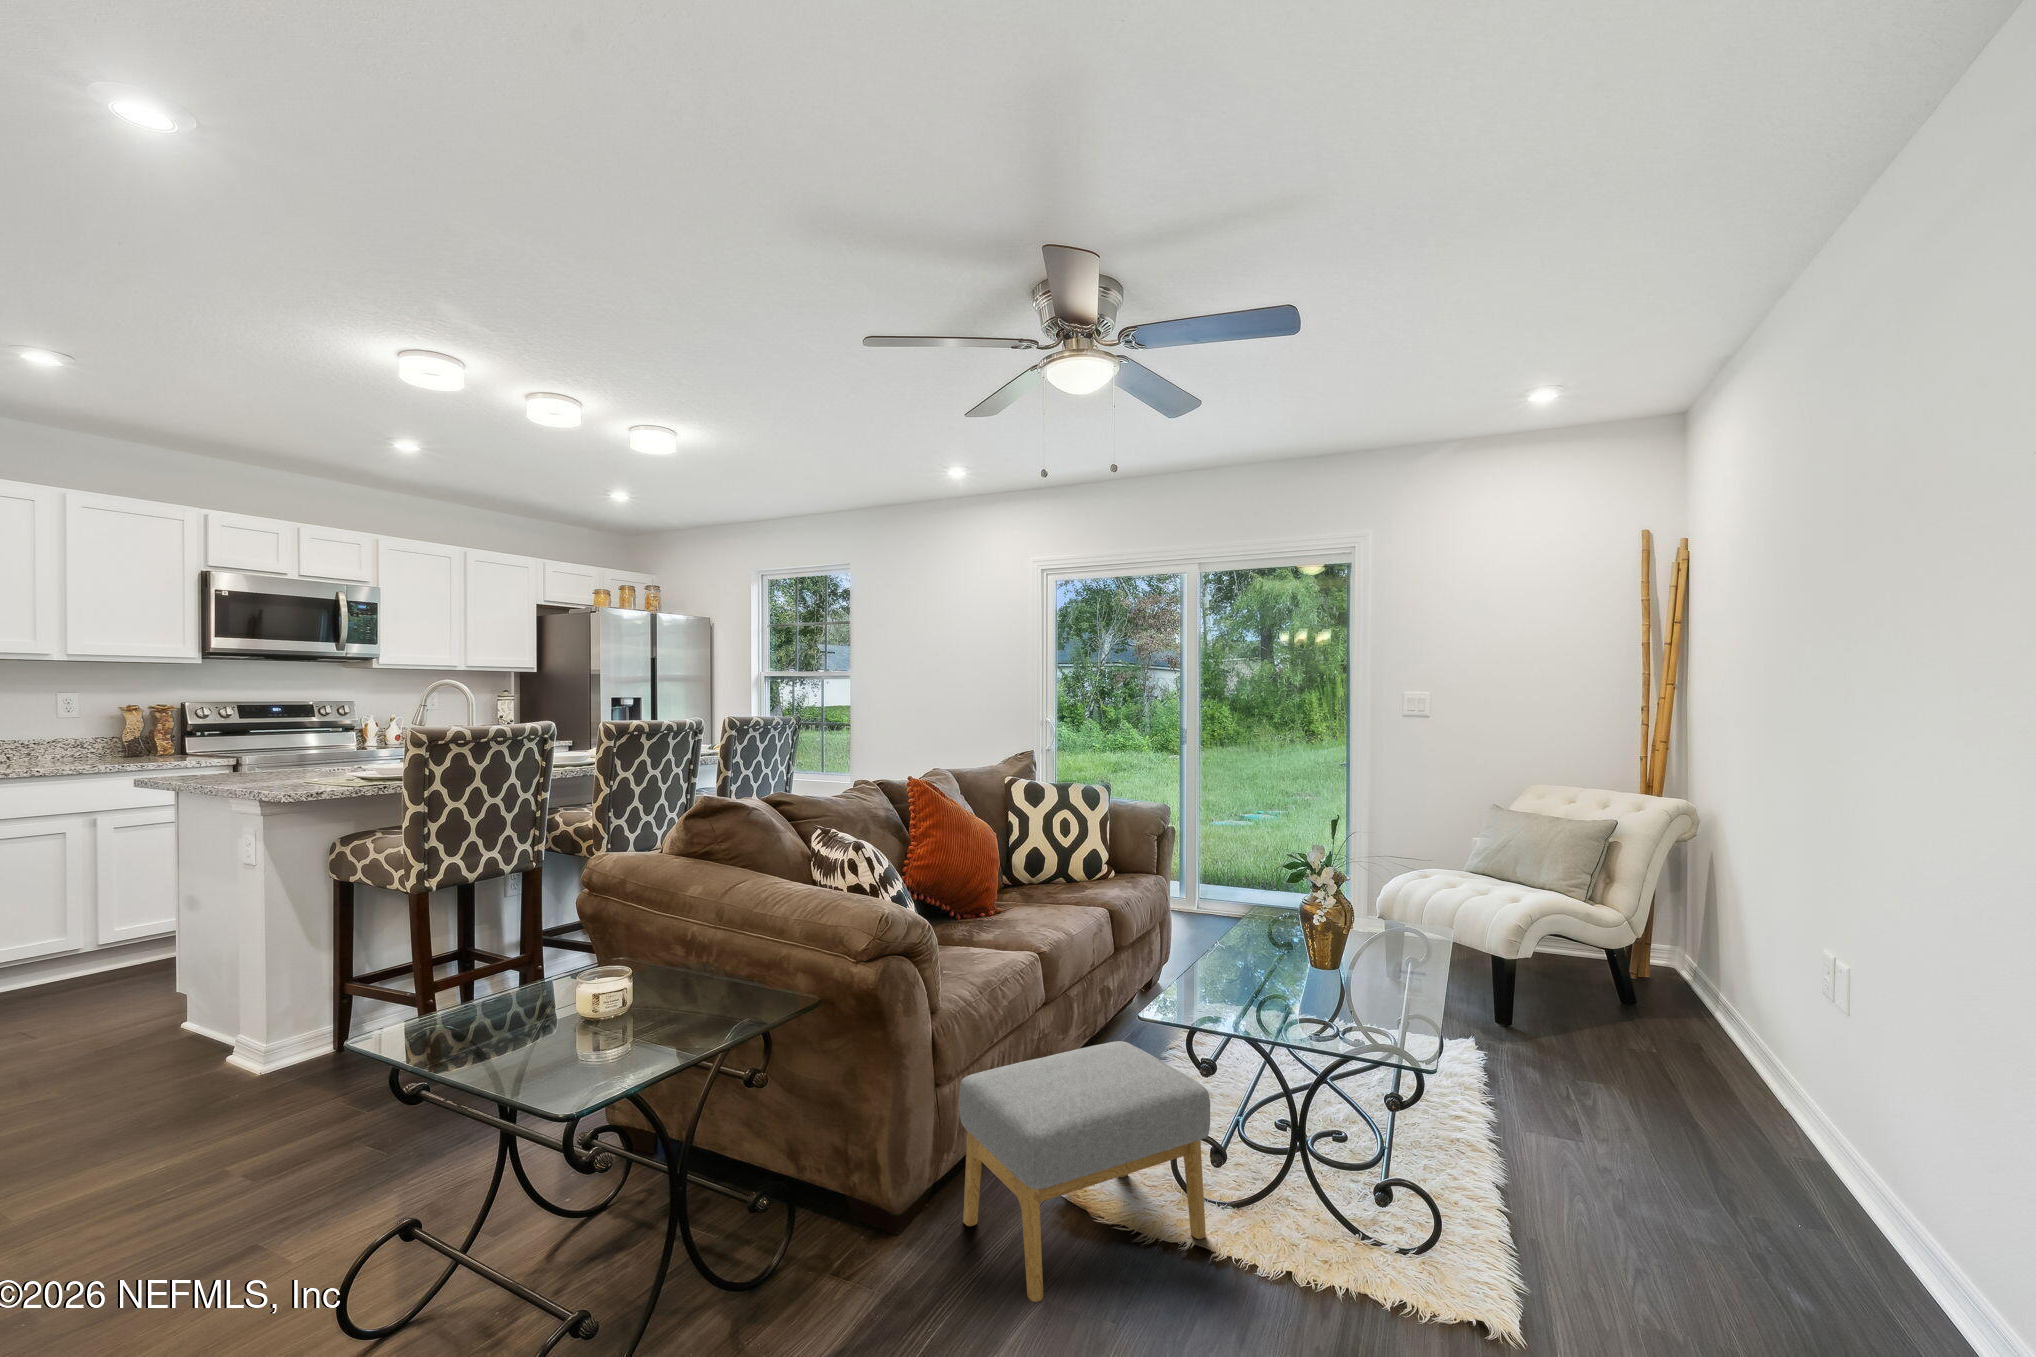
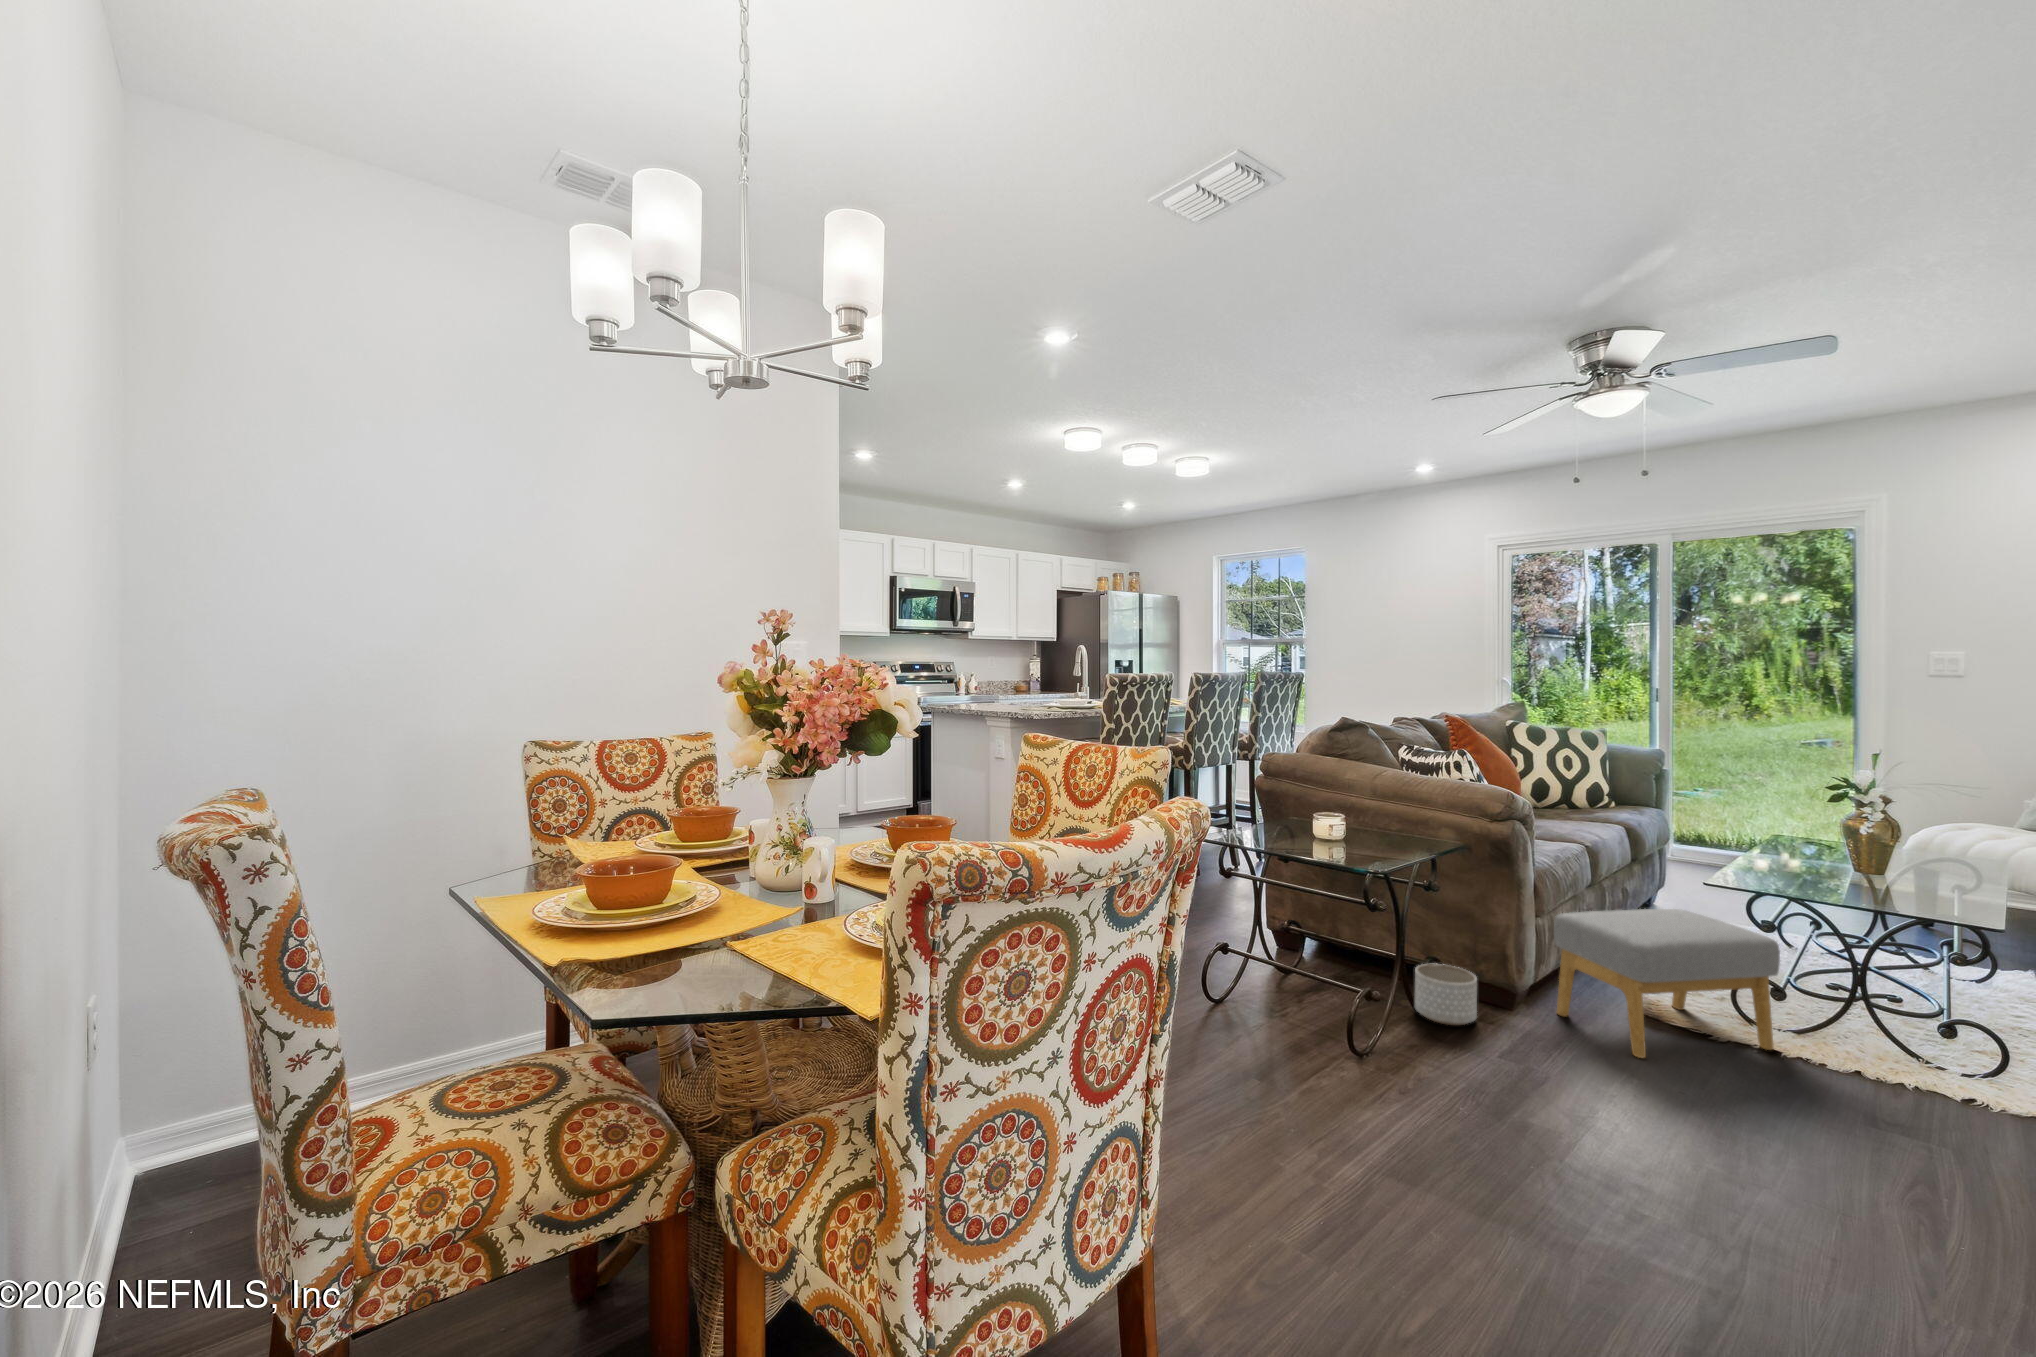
planter: none [754,1176,842,1288] -> present [1415,964,1477,1025]

